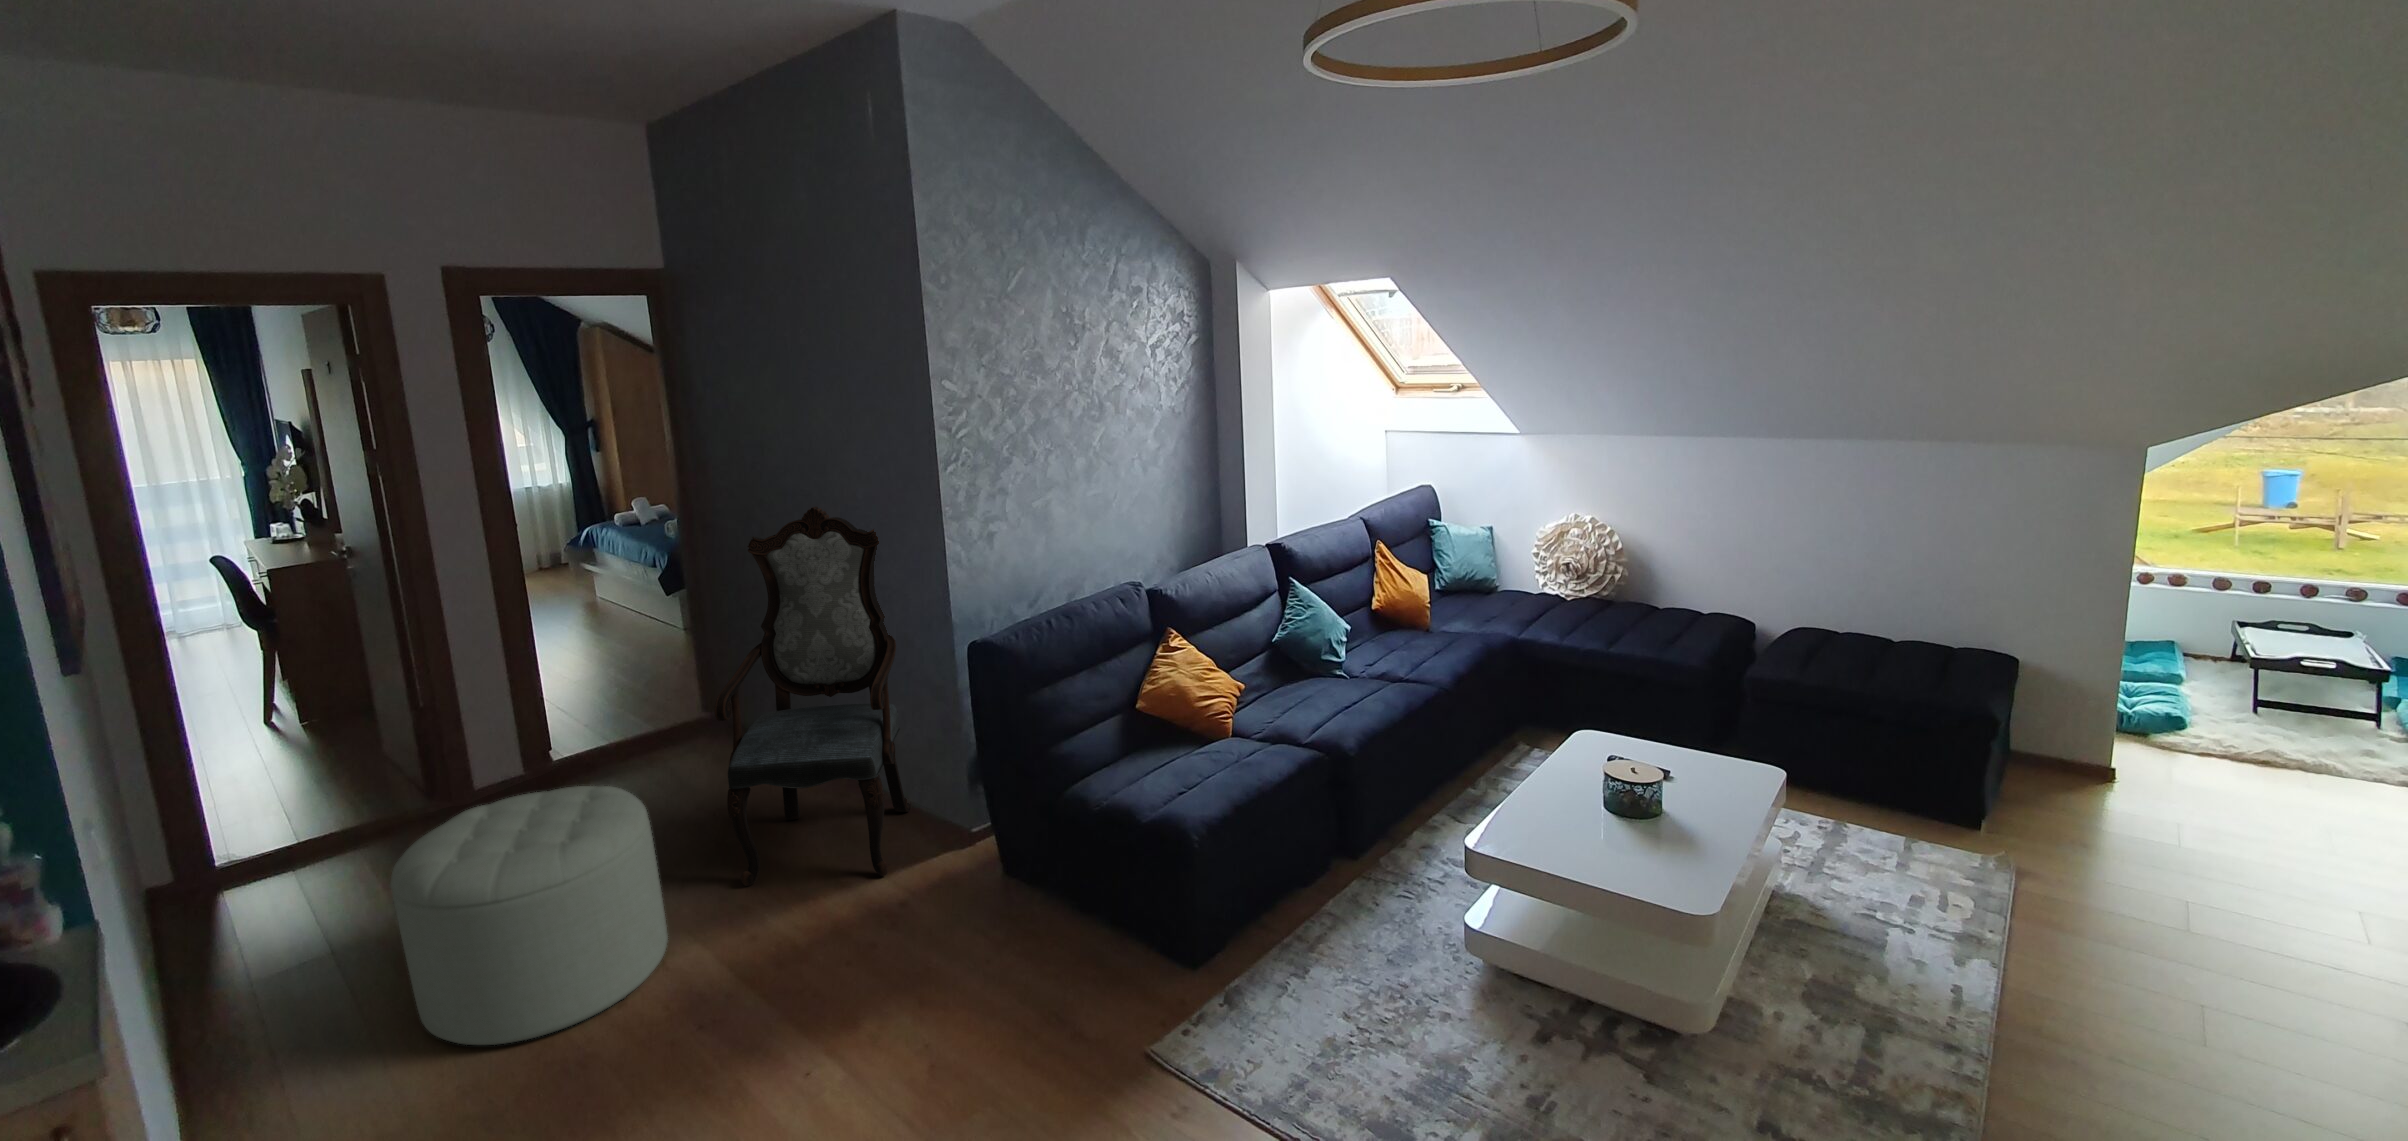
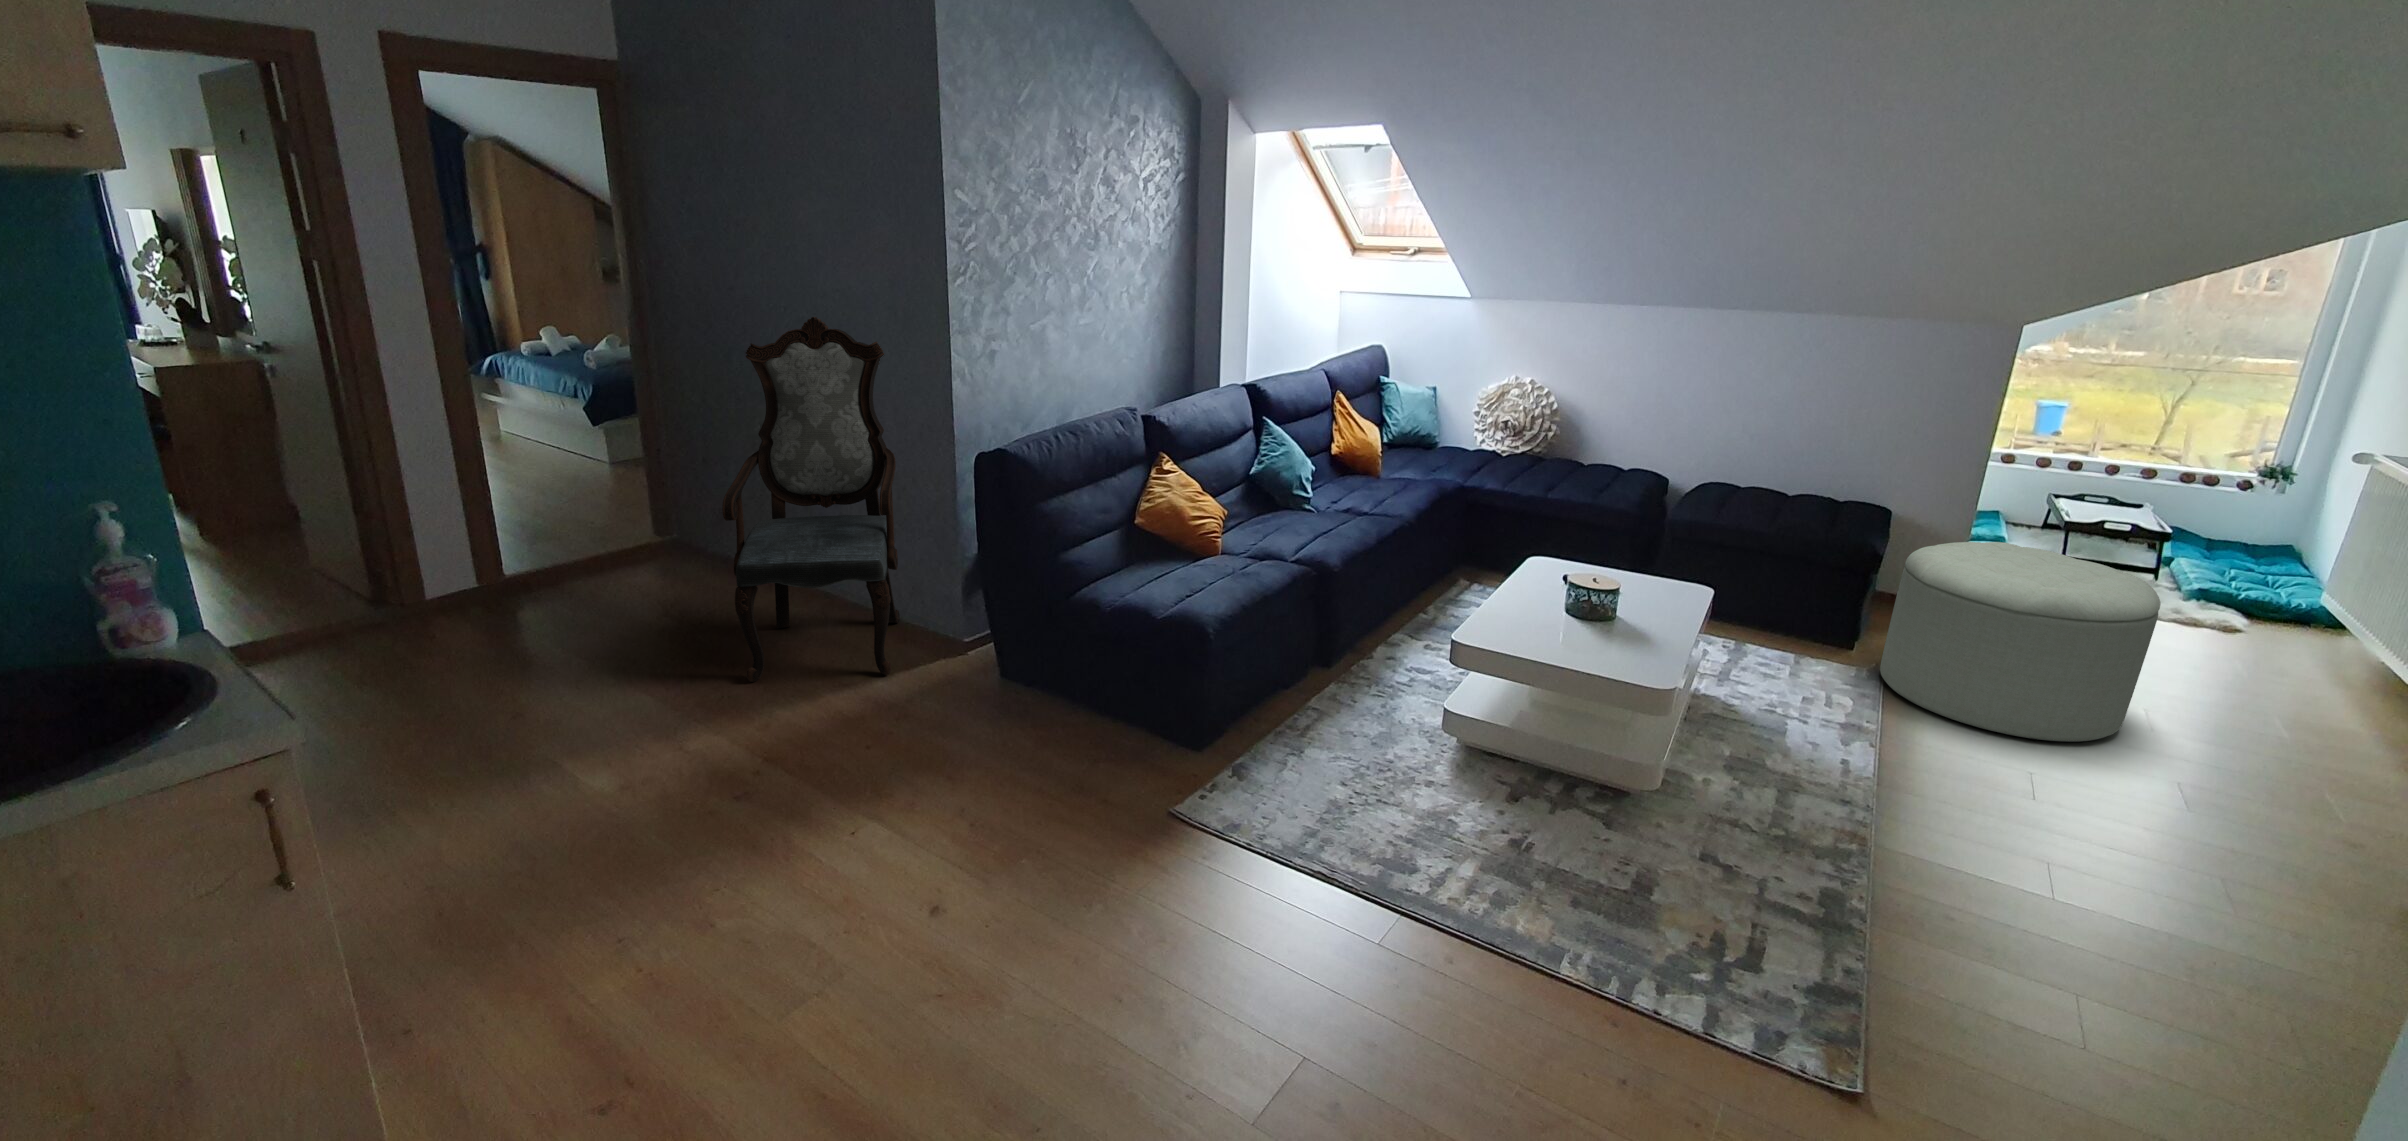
ottoman: present [391,786,668,1045] -> present [1880,542,2161,742]

